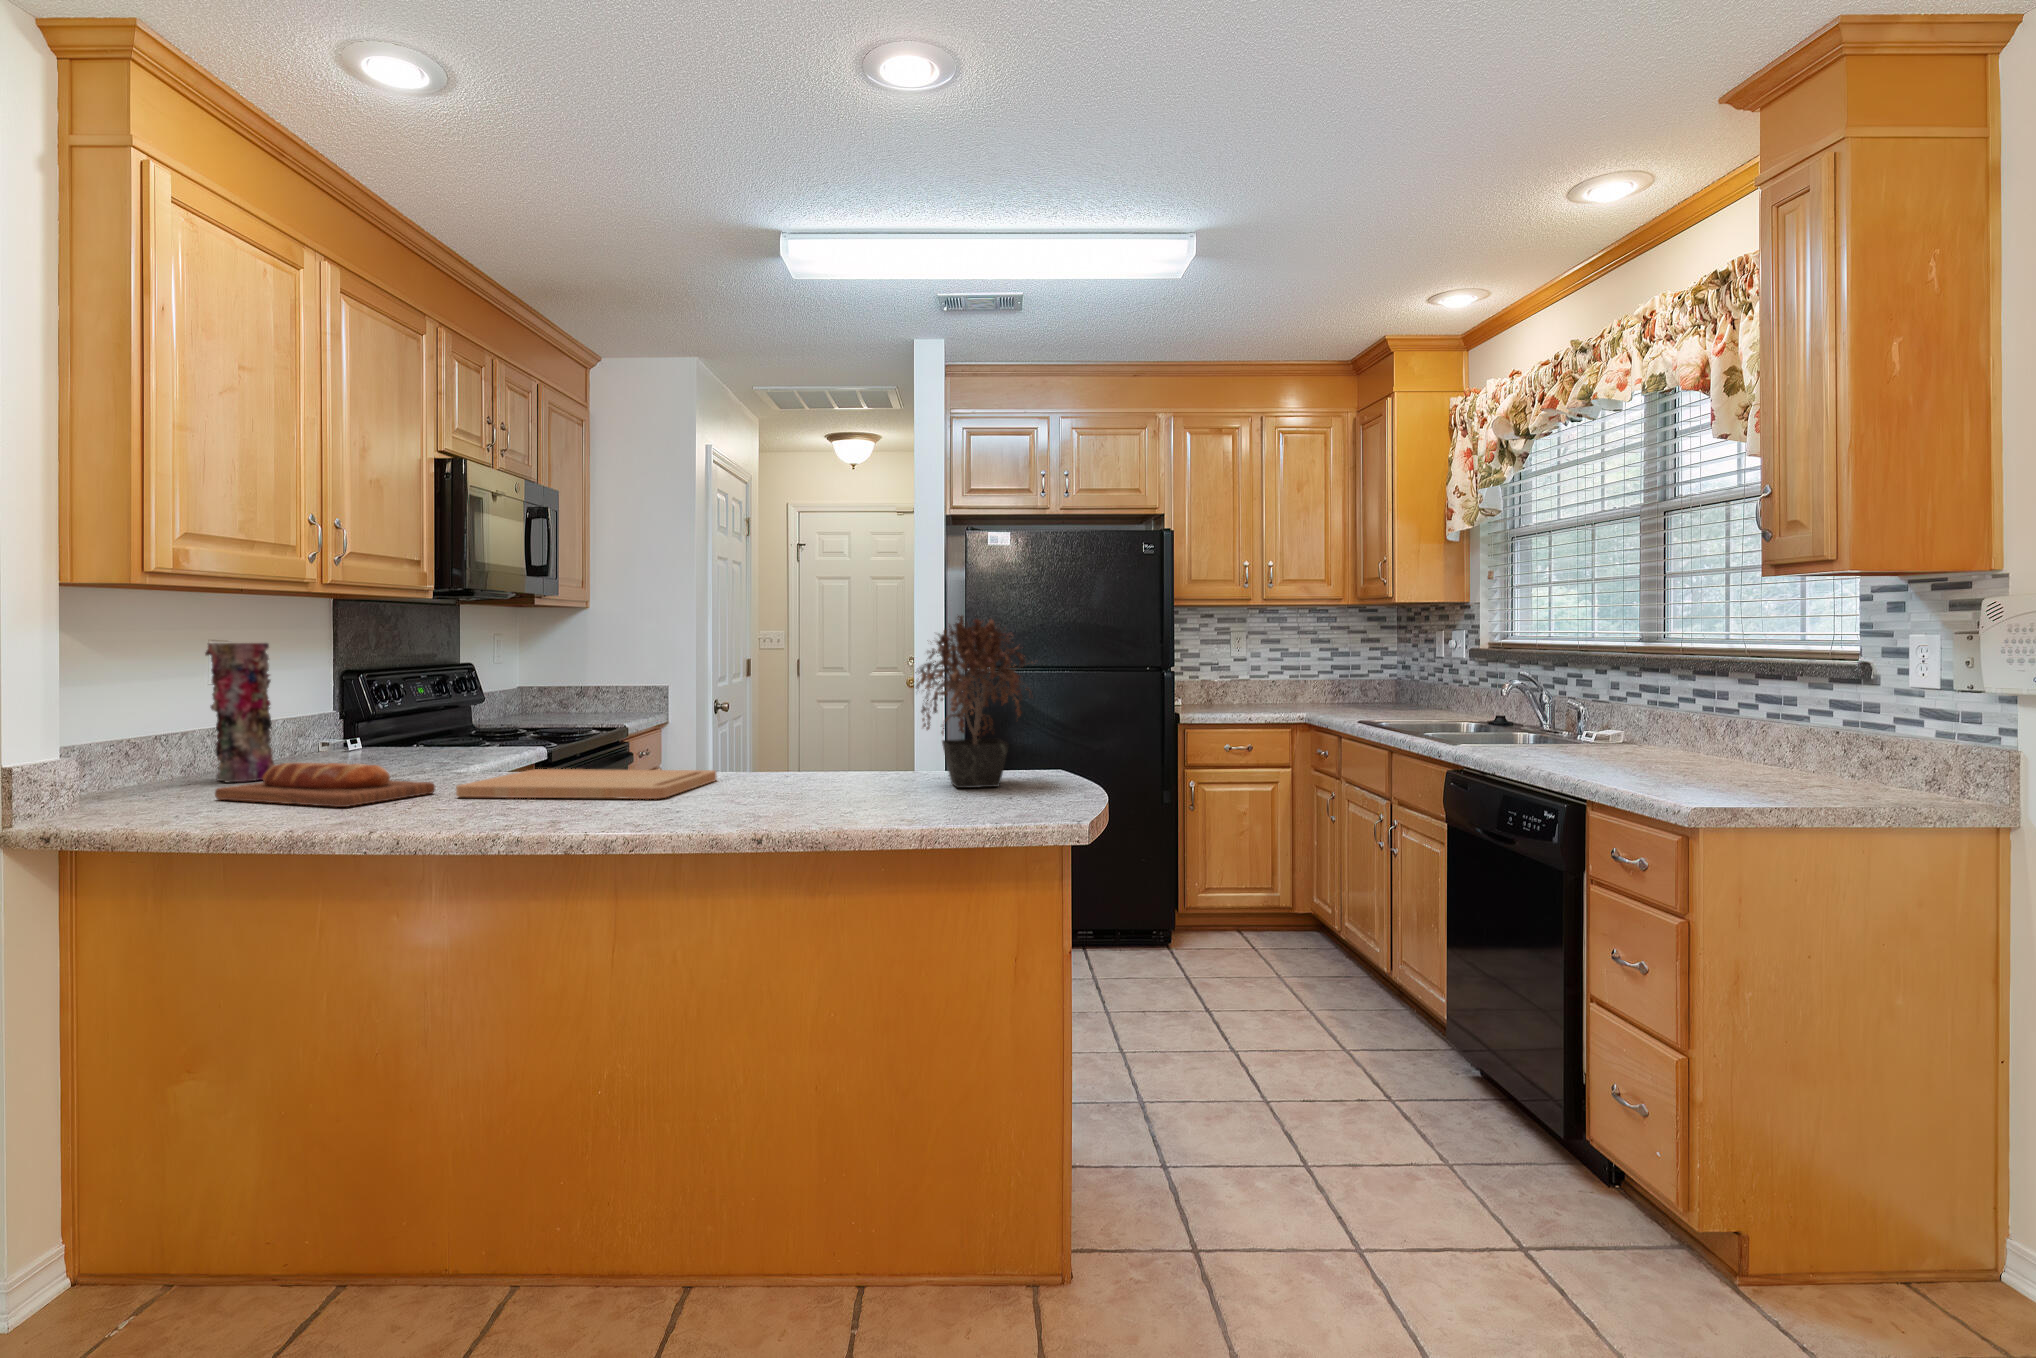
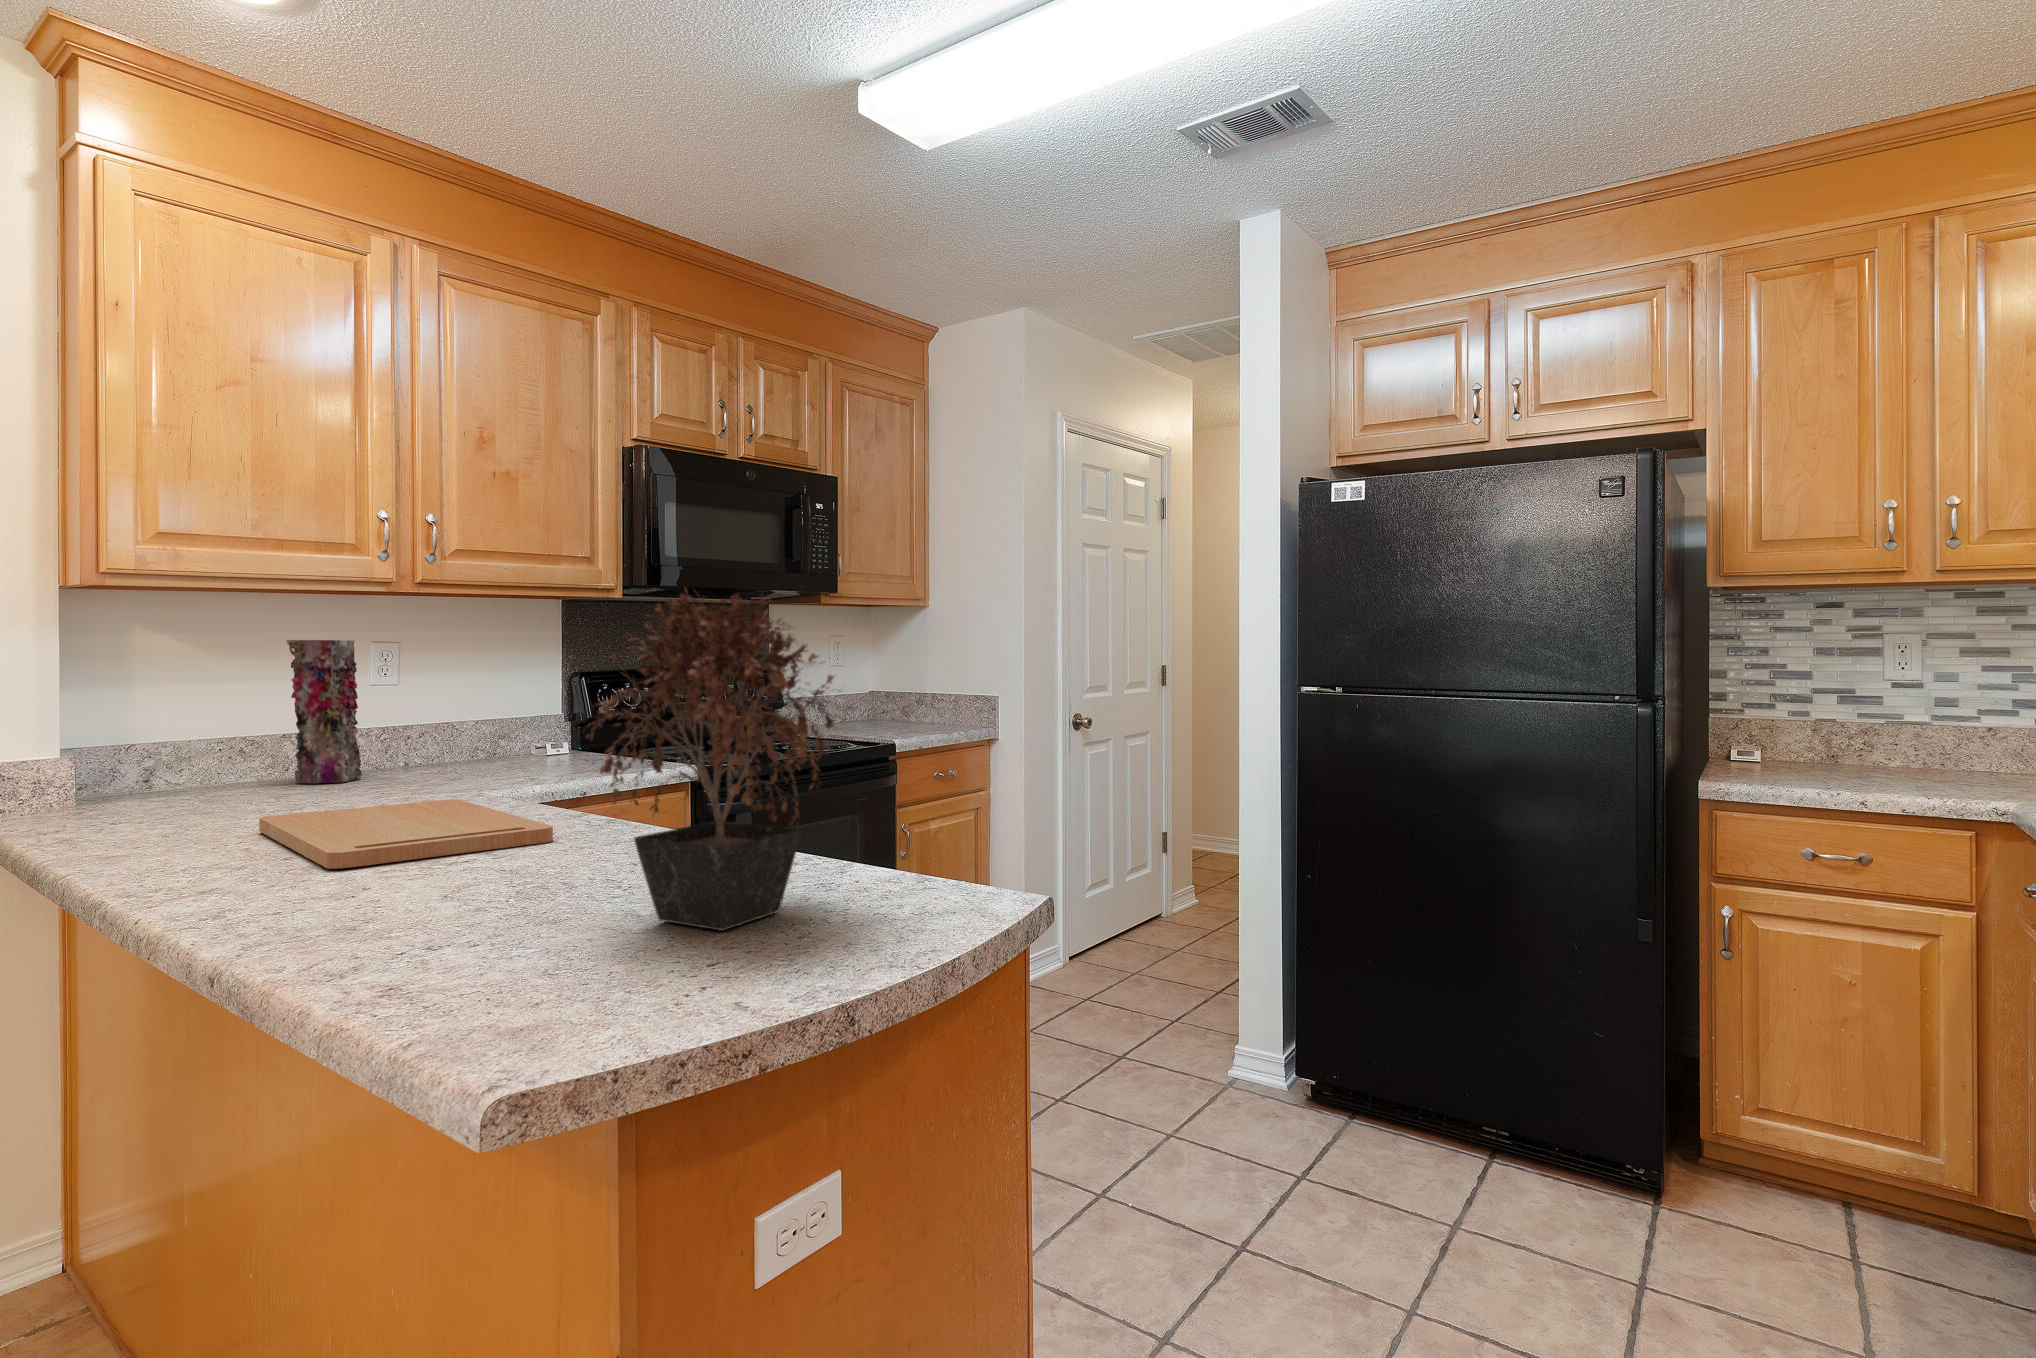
bread loaf: present [215,763,435,807] -> none [138,770,303,831]

